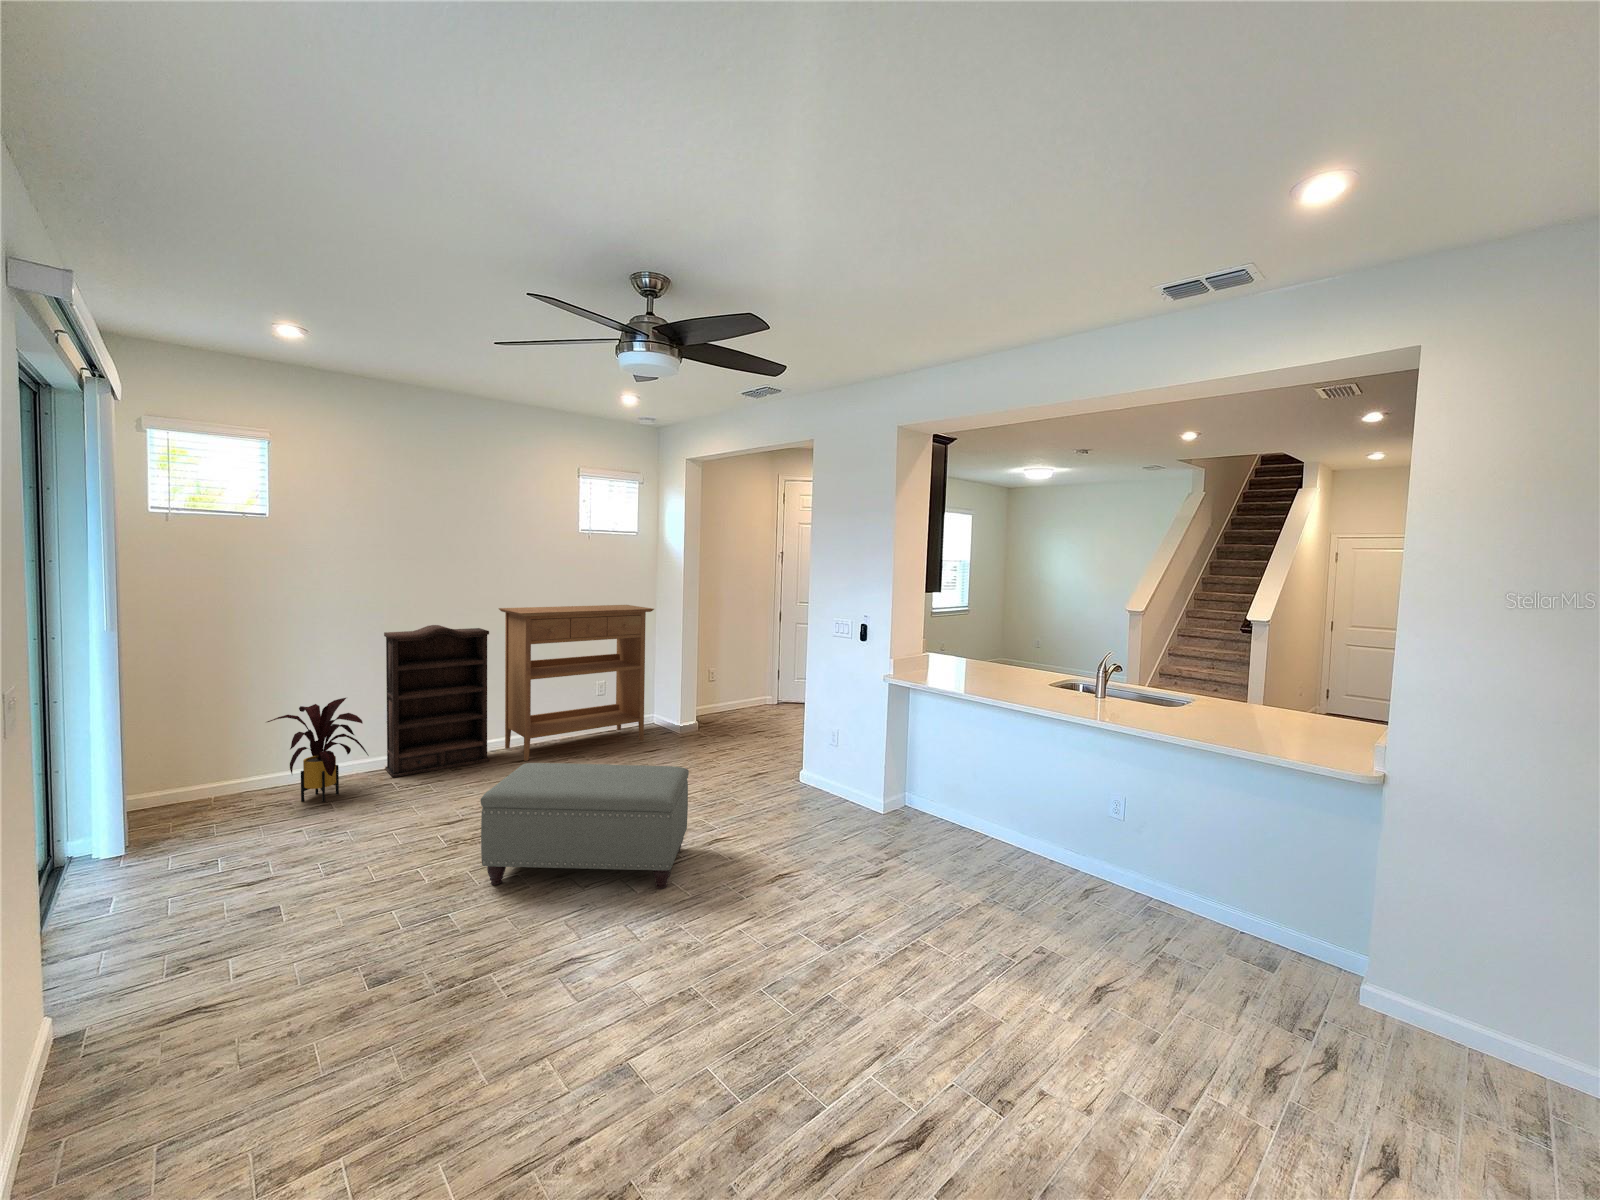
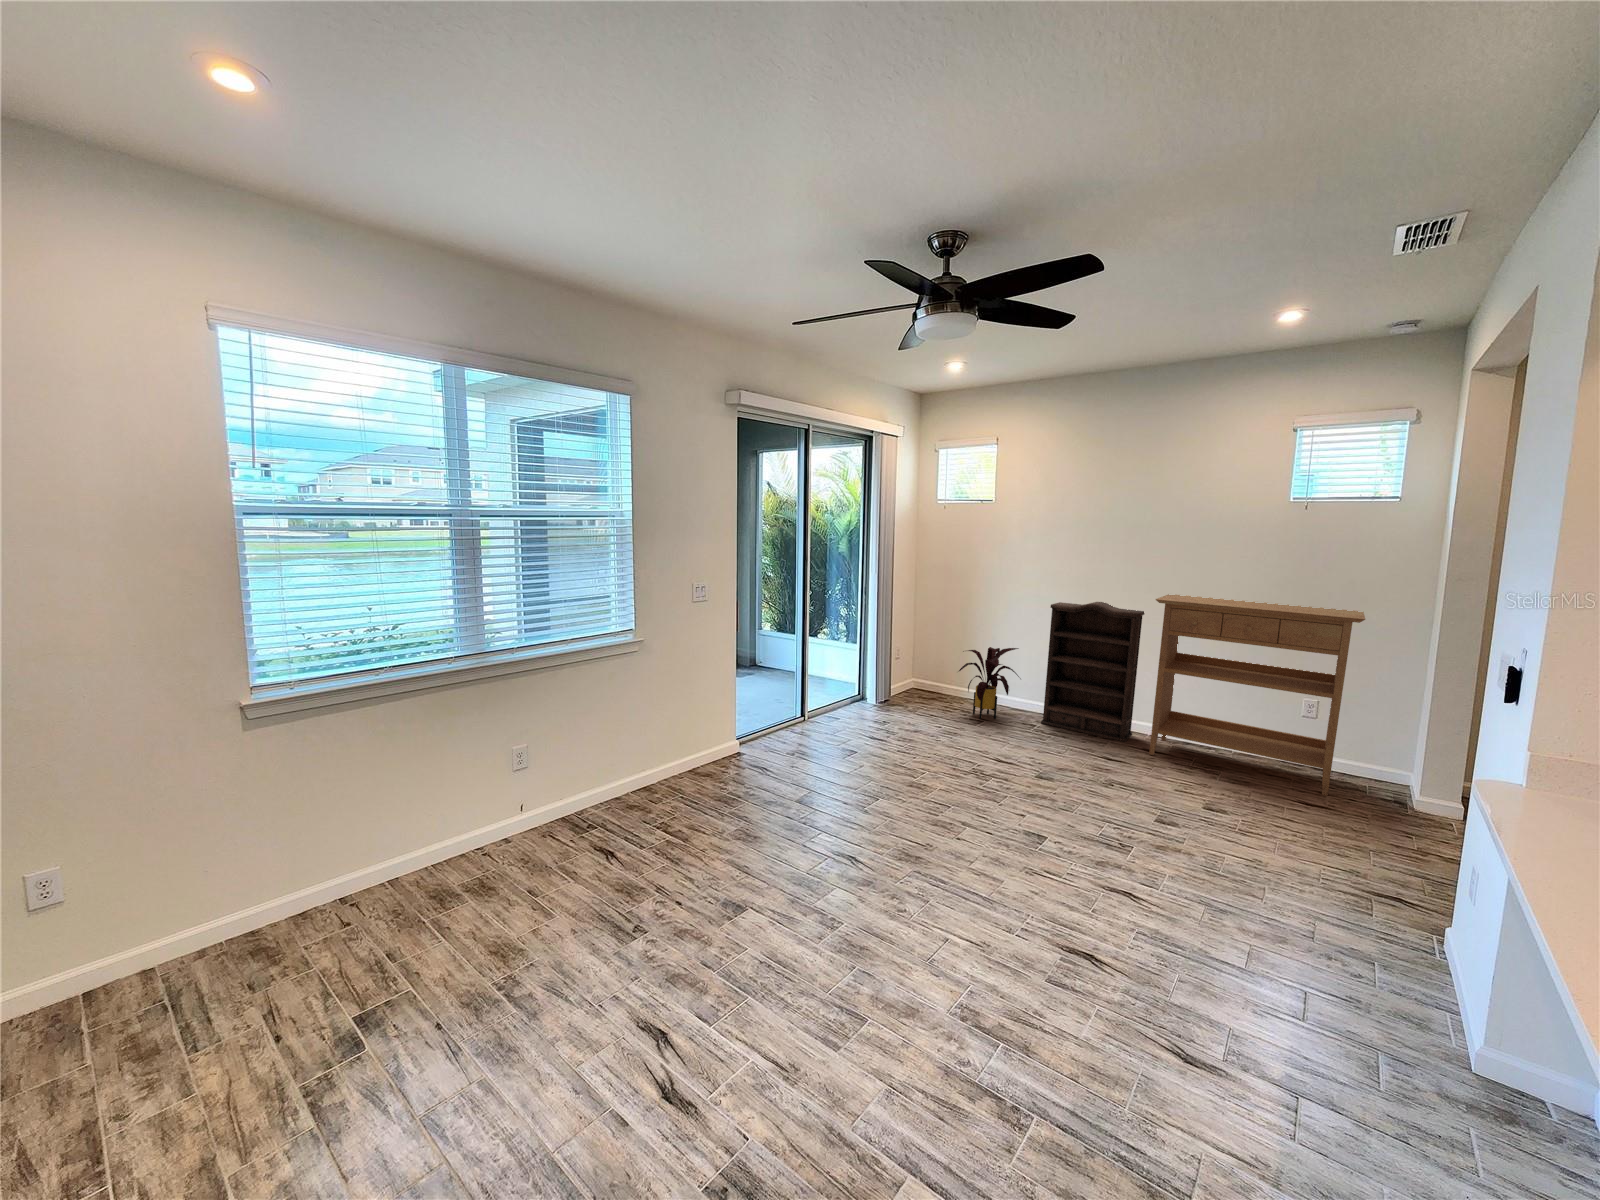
ottoman: present [481,763,689,889] -> none [920,724,1093,880]

